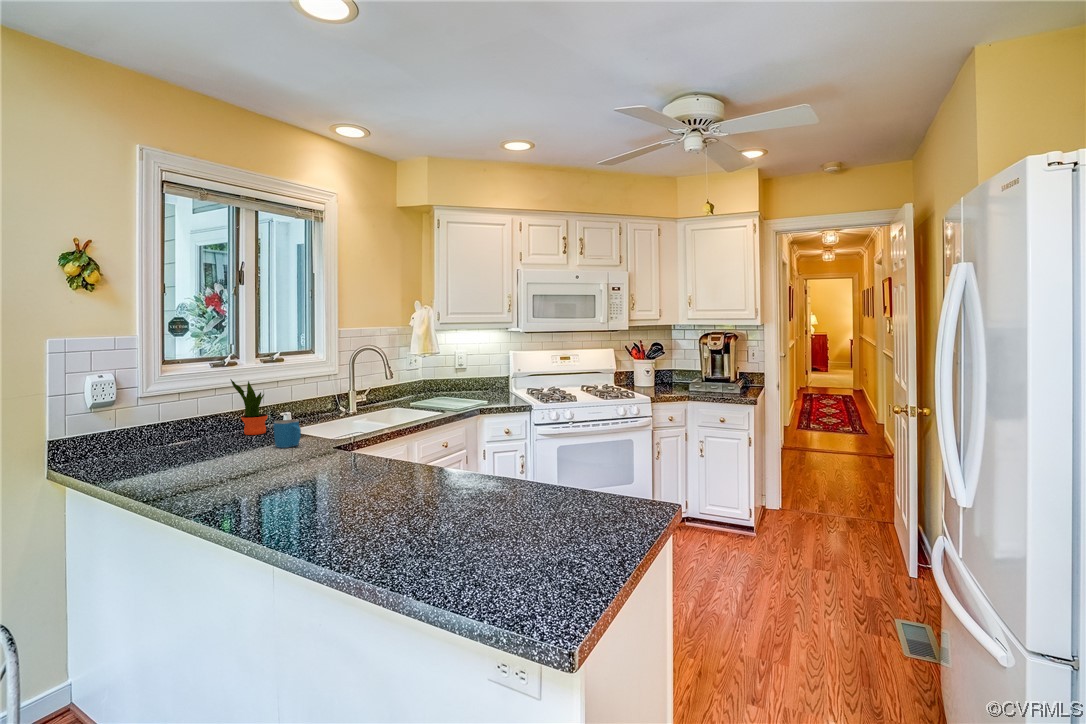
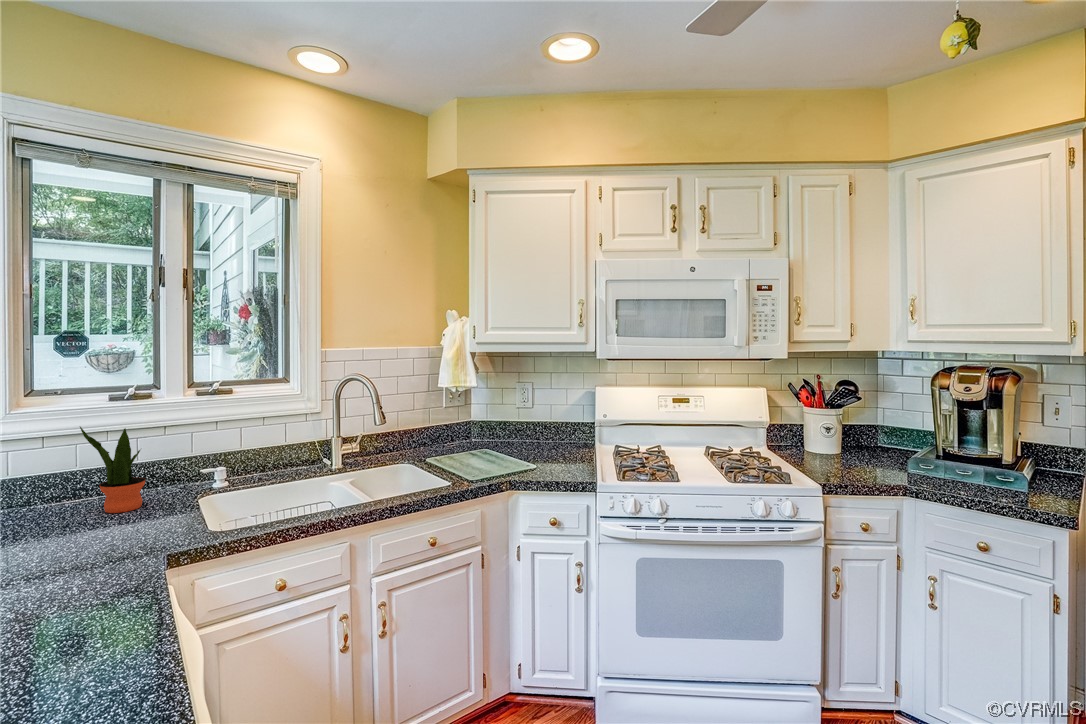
mug: present [274,420,301,448] -> none [48,508,99,564]

